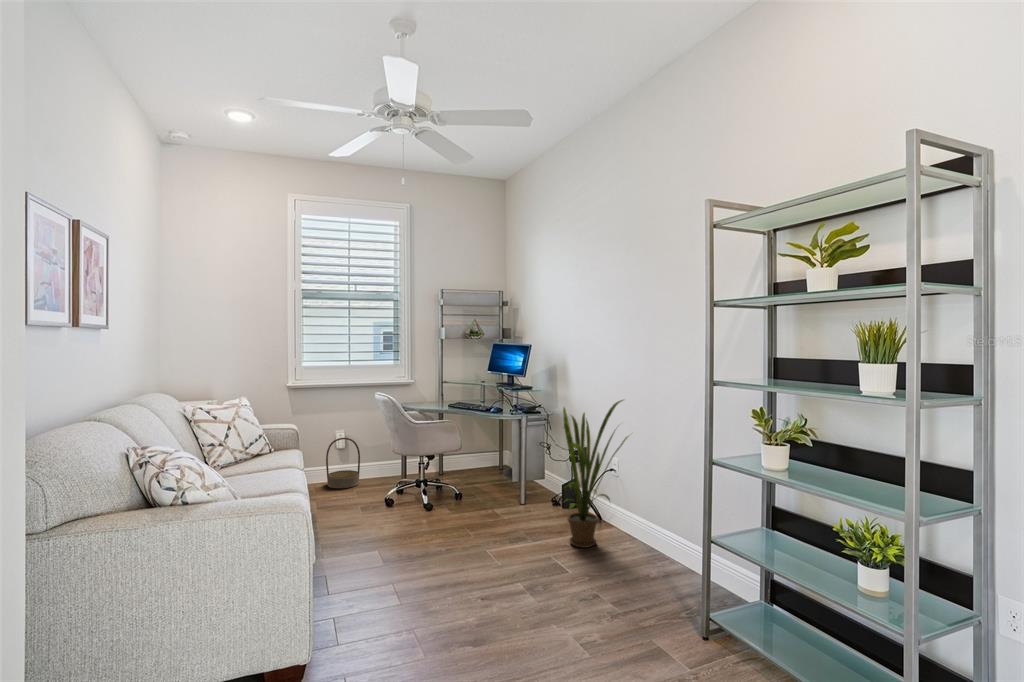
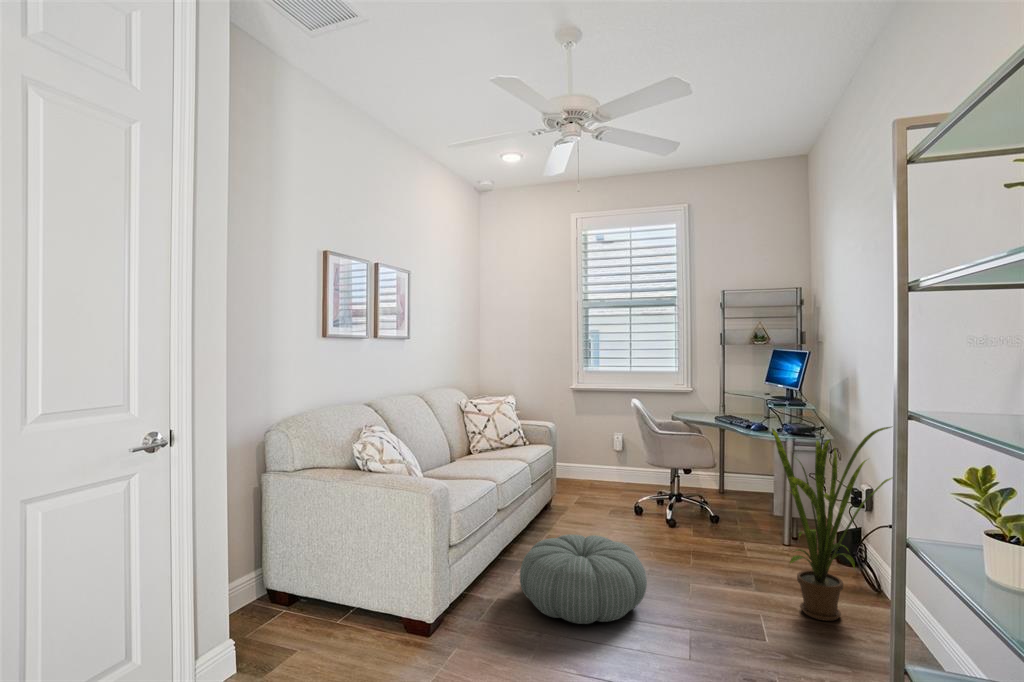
basket: present [326,438,360,488] -> none [597,440,628,490]
pouf: none [357,524,477,608] -> present [520,534,647,624]

